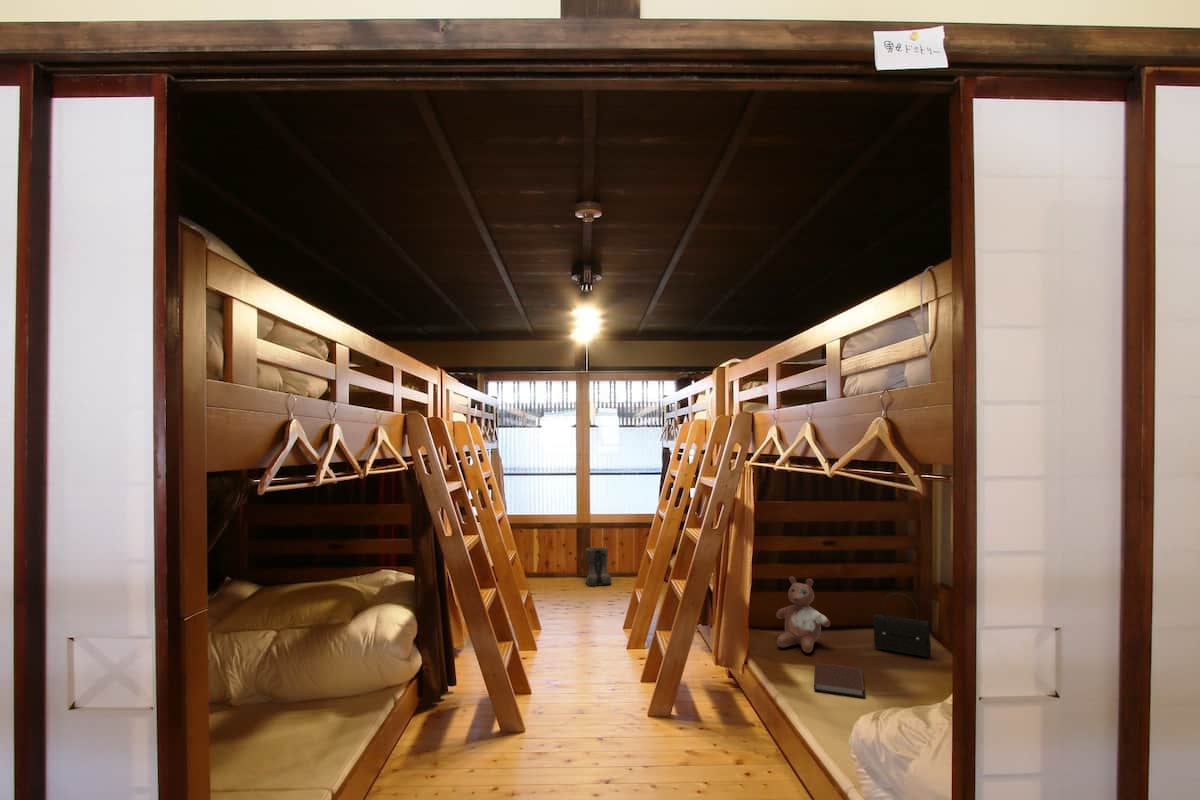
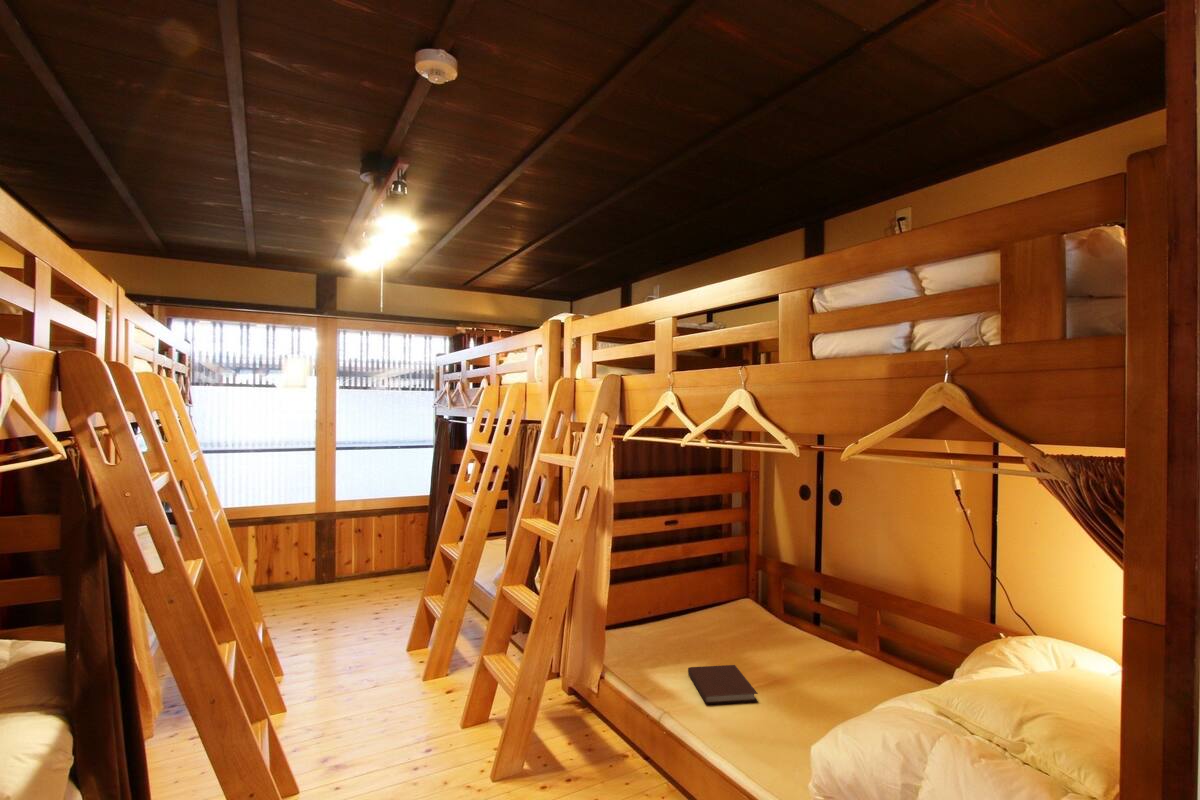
boots: present [586,547,611,586] -> none [330,542,370,595]
stuffed bear: present [776,576,830,653] -> none [625,567,686,654]
handbag: present [873,593,931,658] -> none [724,574,778,636]

